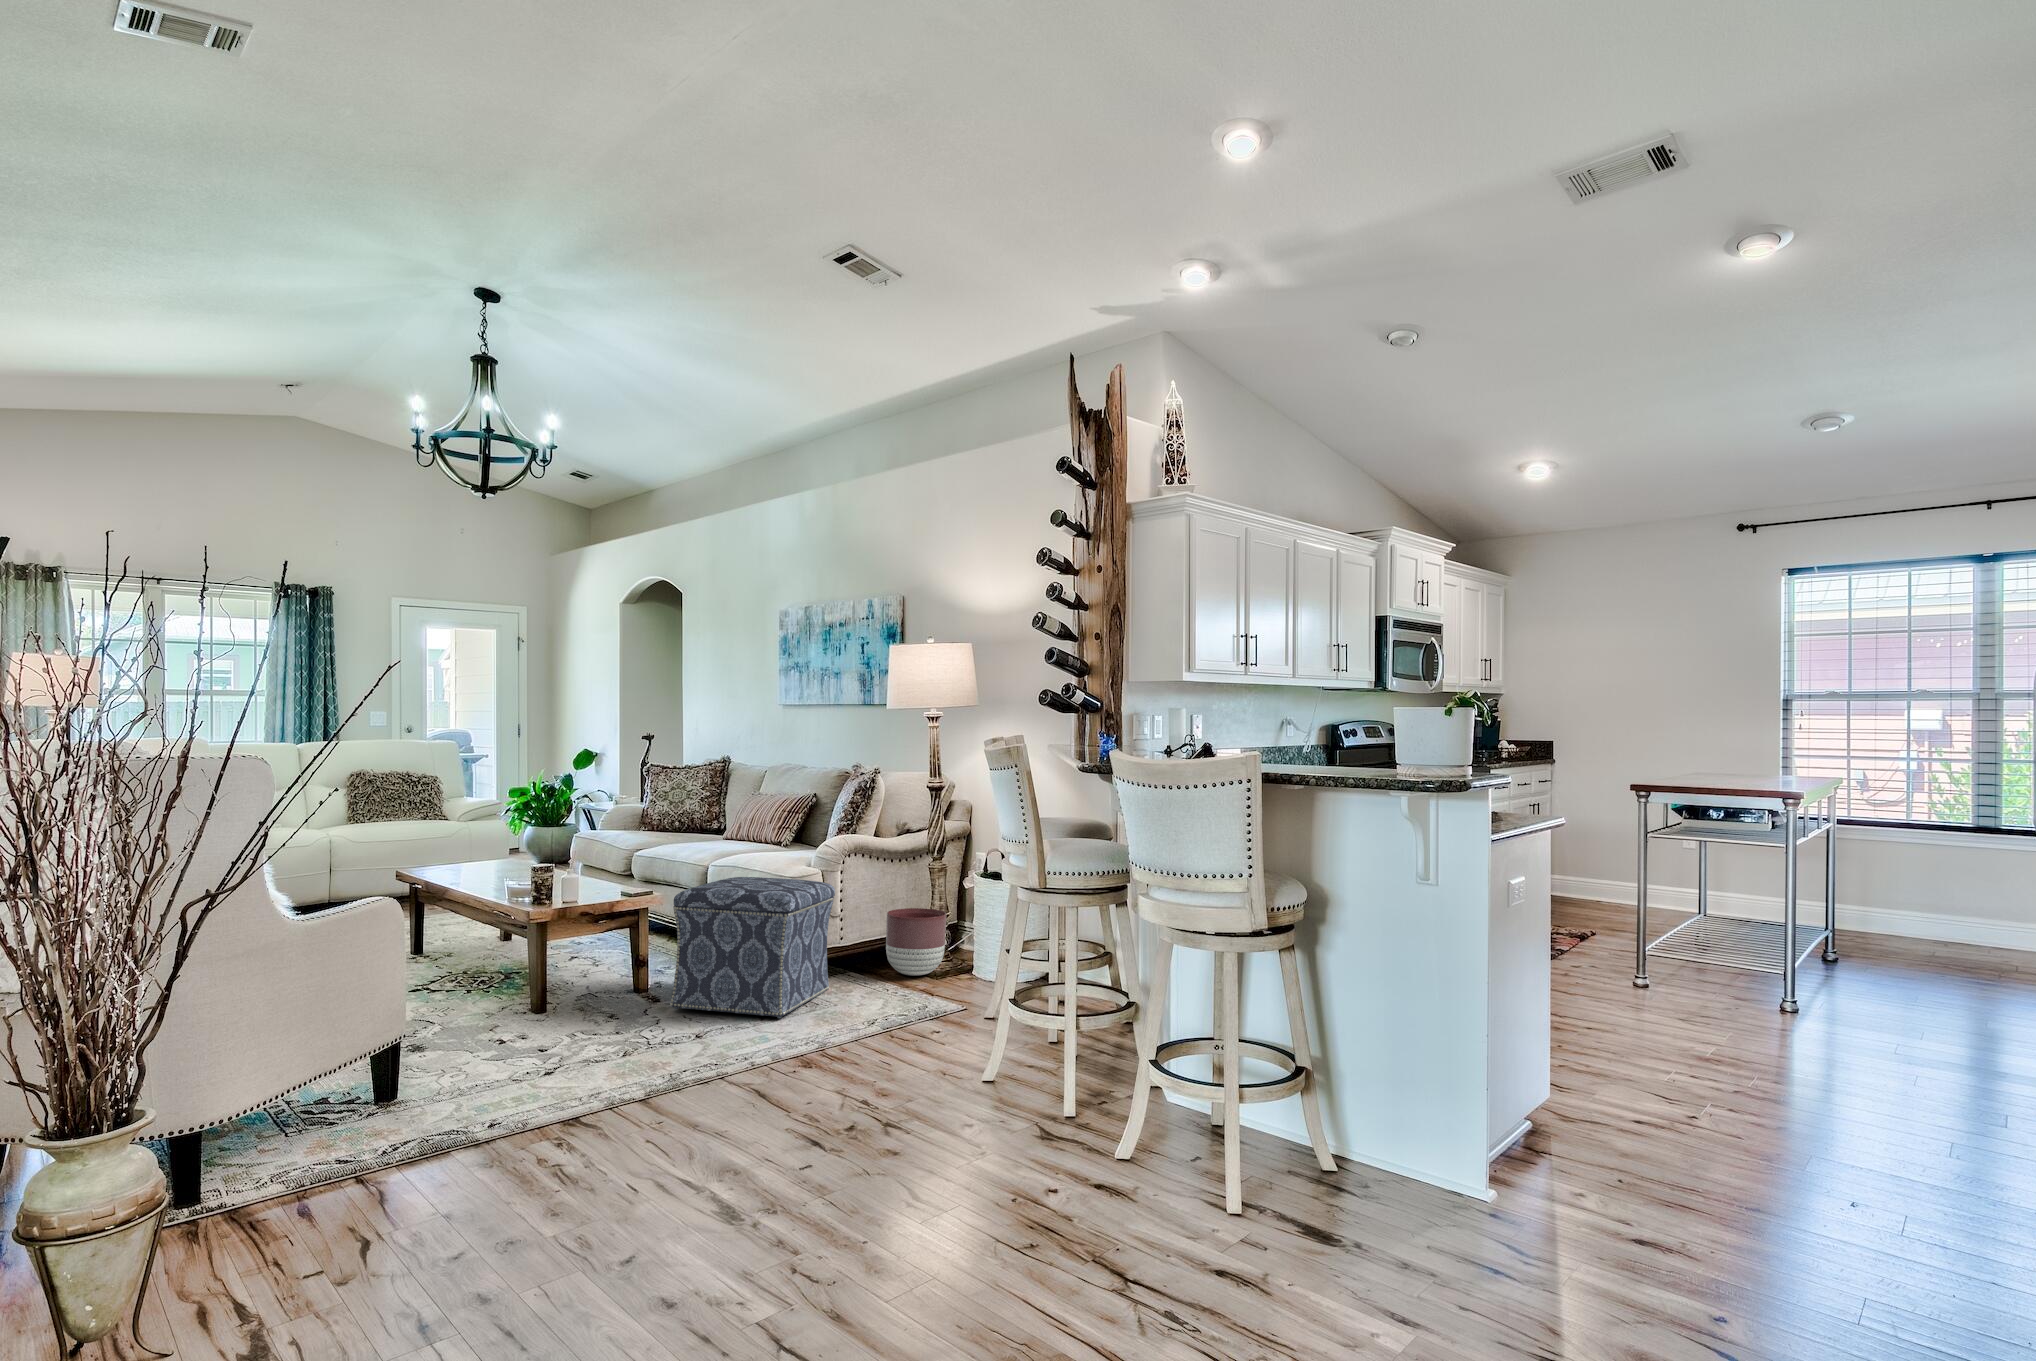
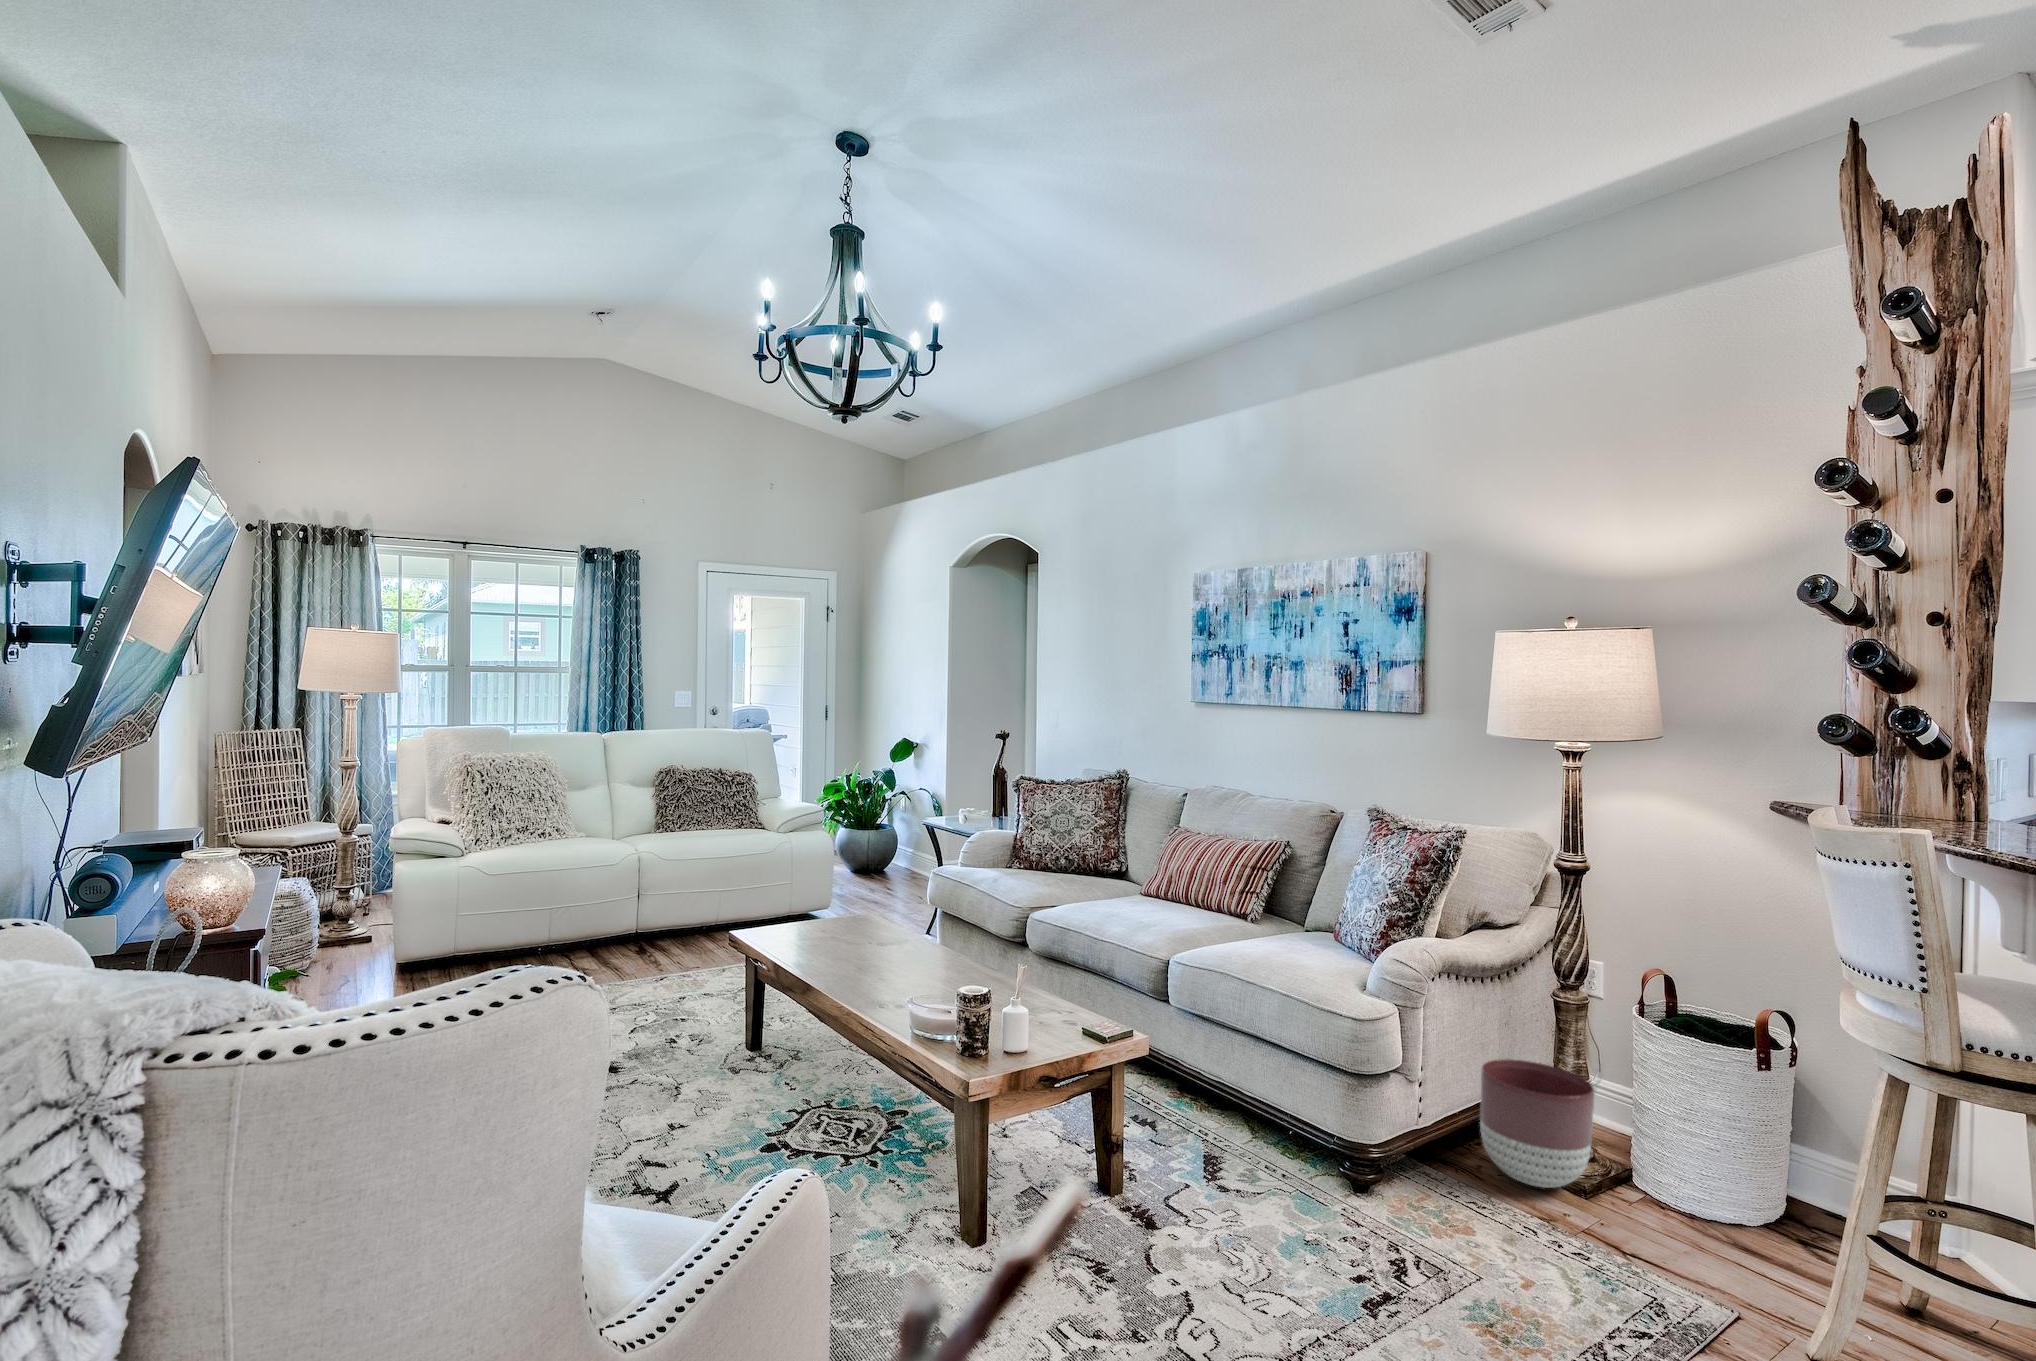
ottoman: present [670,877,835,1018] -> none [1183,1004,1426,1310]

